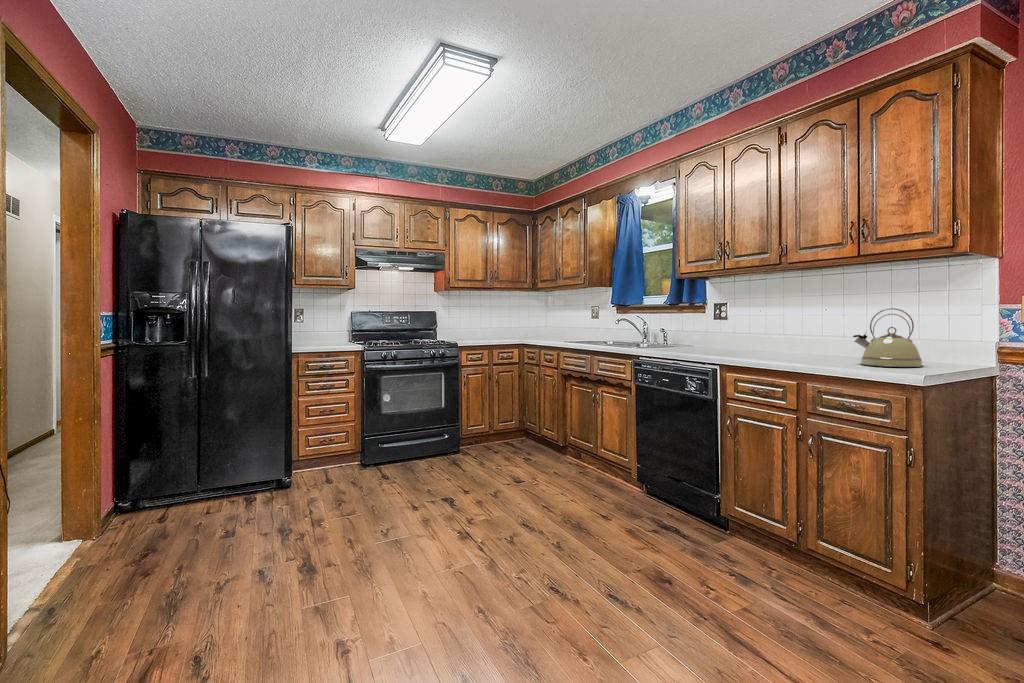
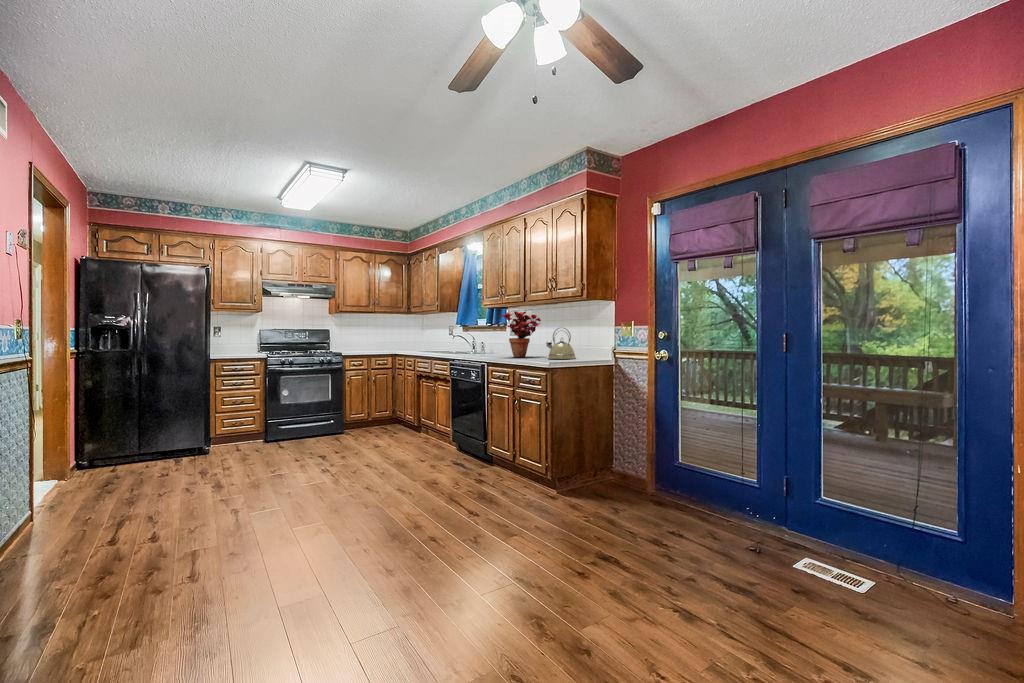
potted plant: none [748,281,827,358] -> present [501,311,541,357]

